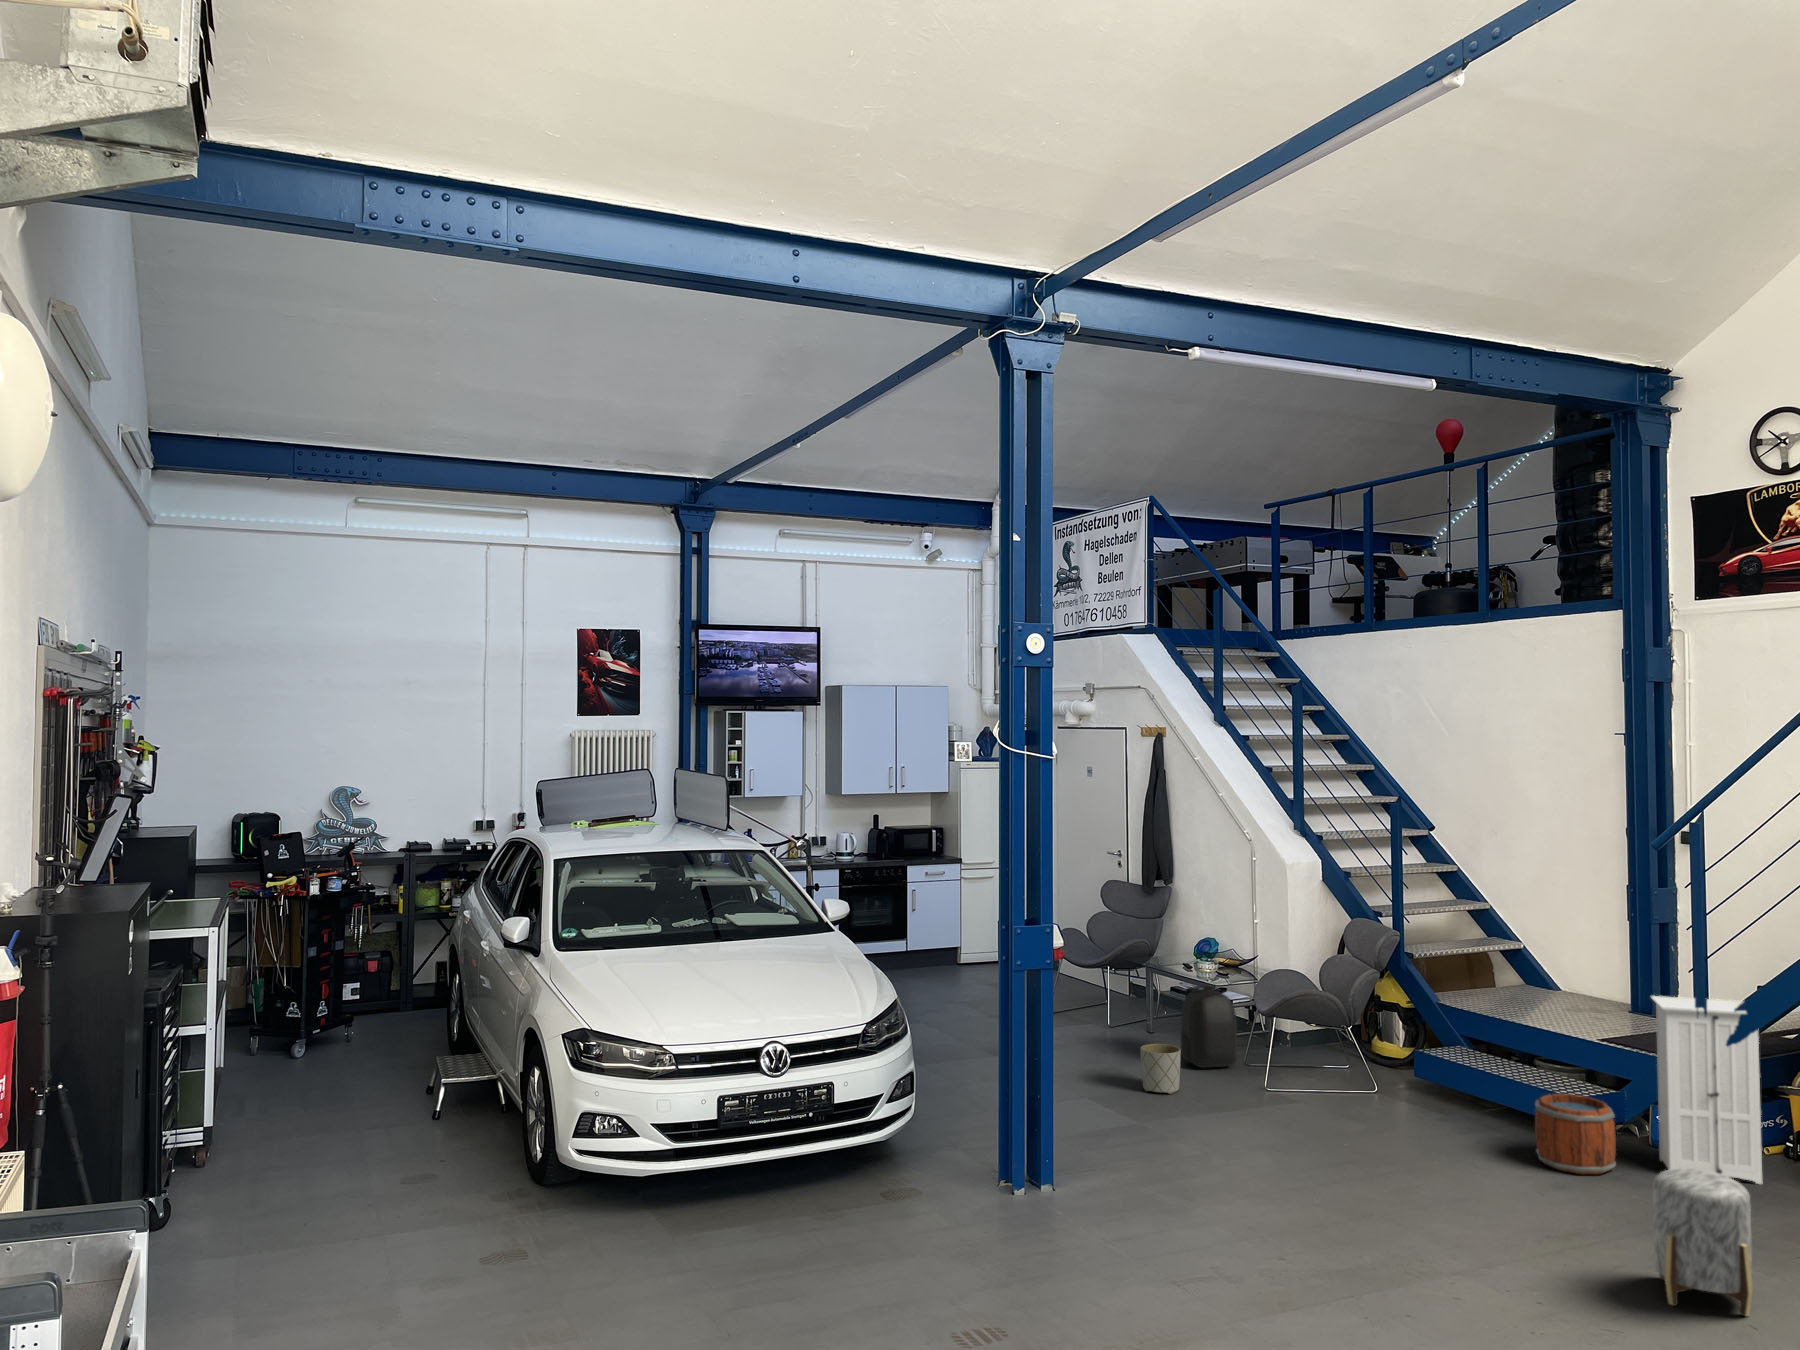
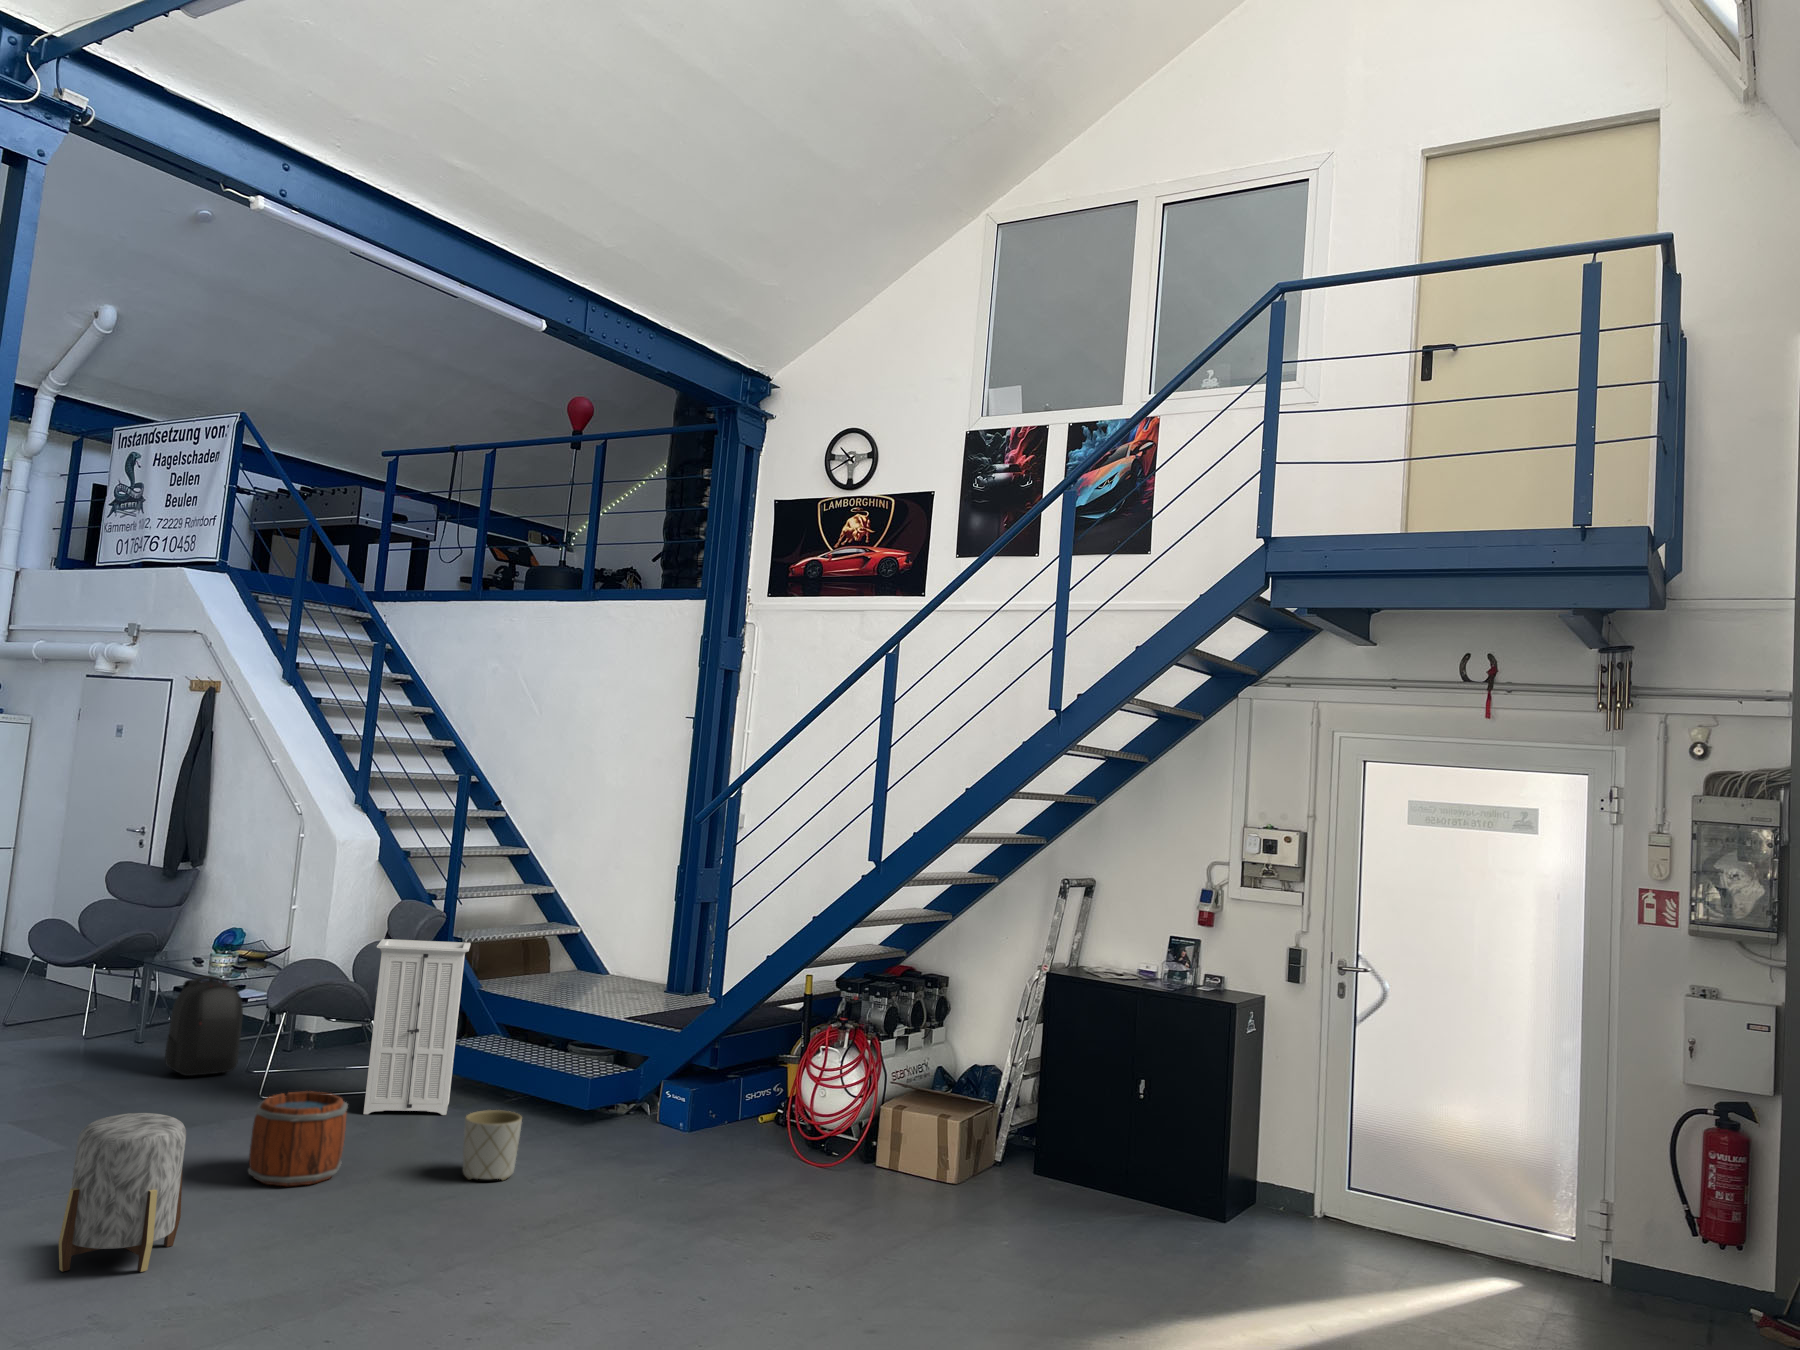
storage cabinet: present [1651,995,1762,1184] -> present [364,936,471,1115]
planter: present [1140,1044,1181,1094] -> present [463,1110,522,1180]
bucket: present [1535,1094,1616,1174] -> present [248,1091,348,1186]
stool: present [1653,1168,1752,1316] -> present [59,1113,186,1272]

